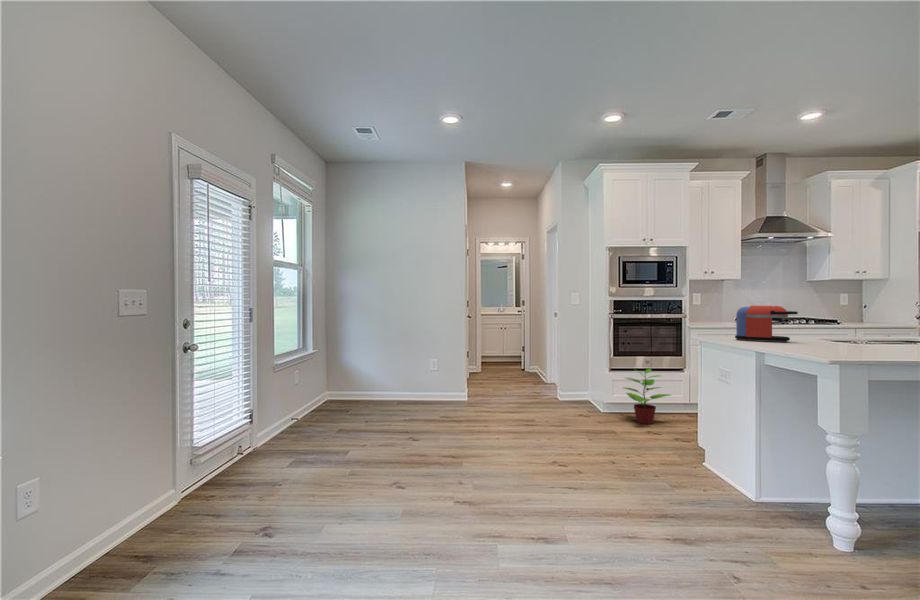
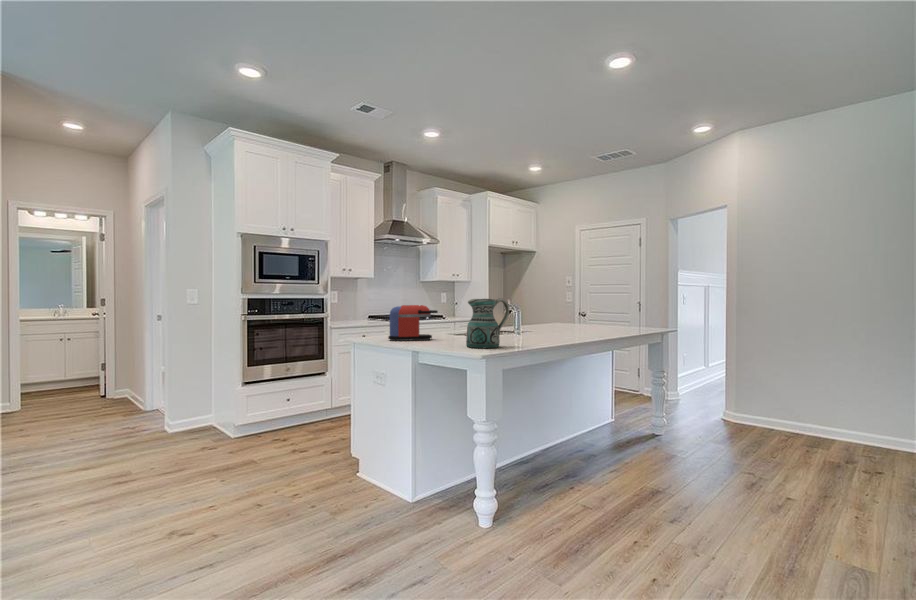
ceramic pitcher: none [825,297,894,354] -> present [466,298,509,348]
potted plant: present [624,368,670,424] -> none [260,376,317,443]

